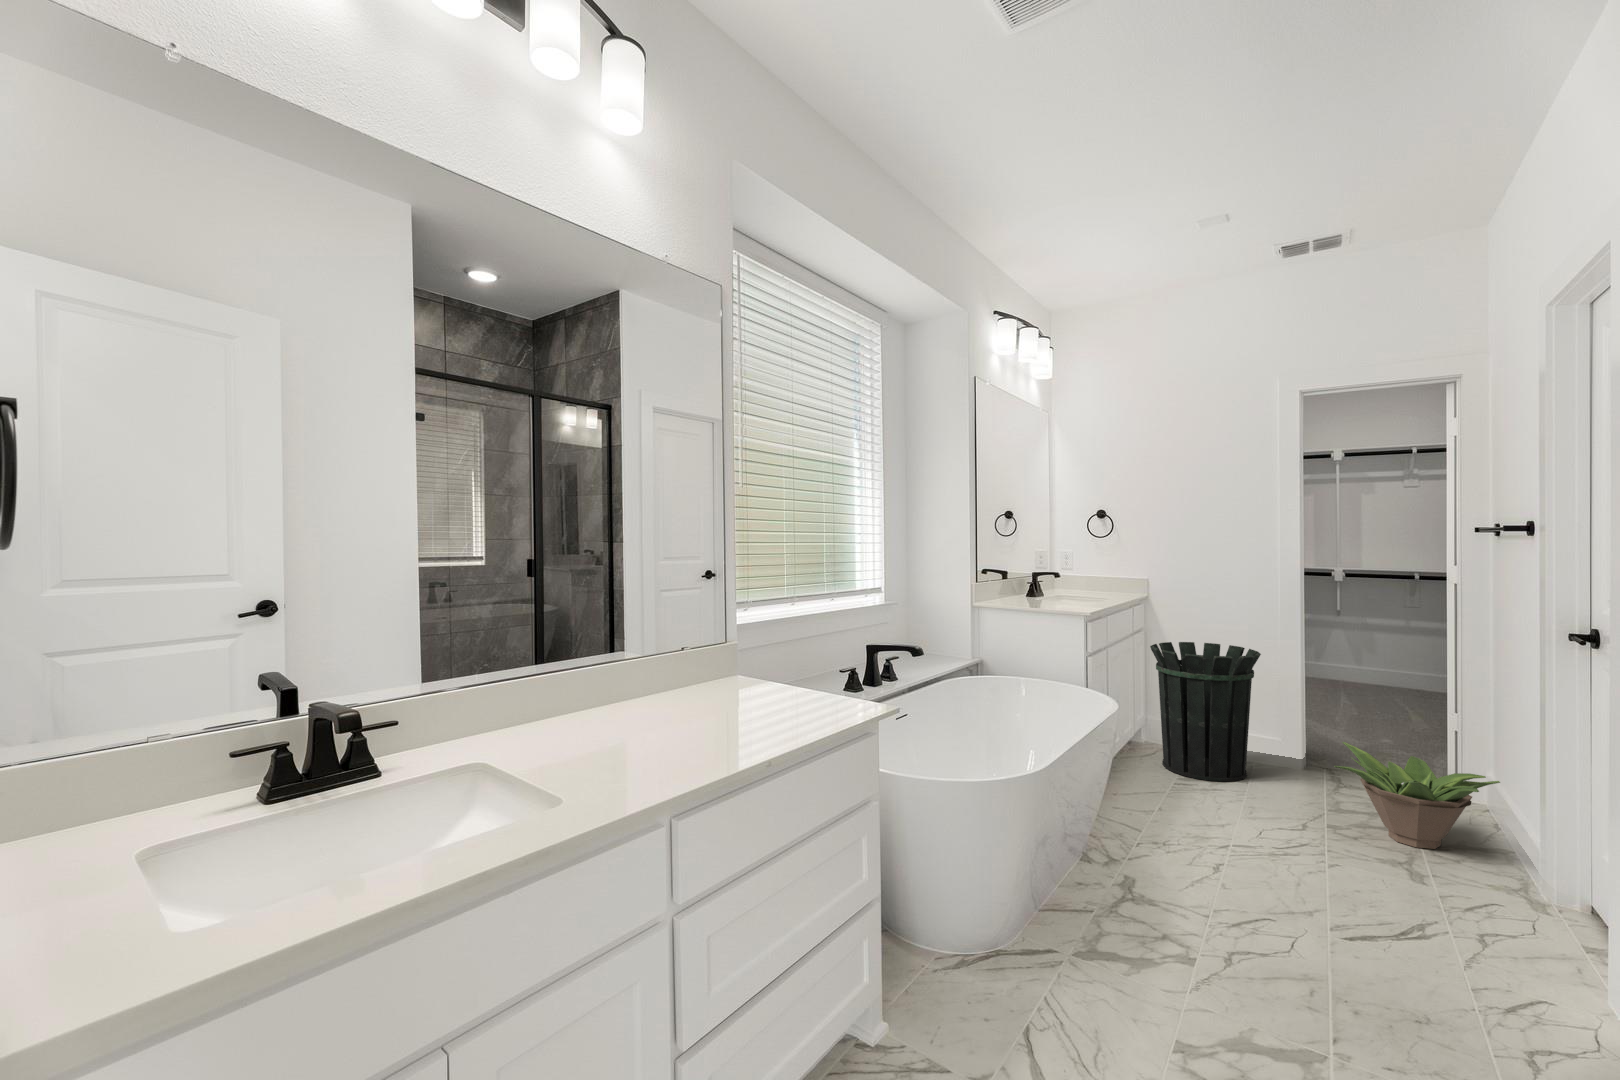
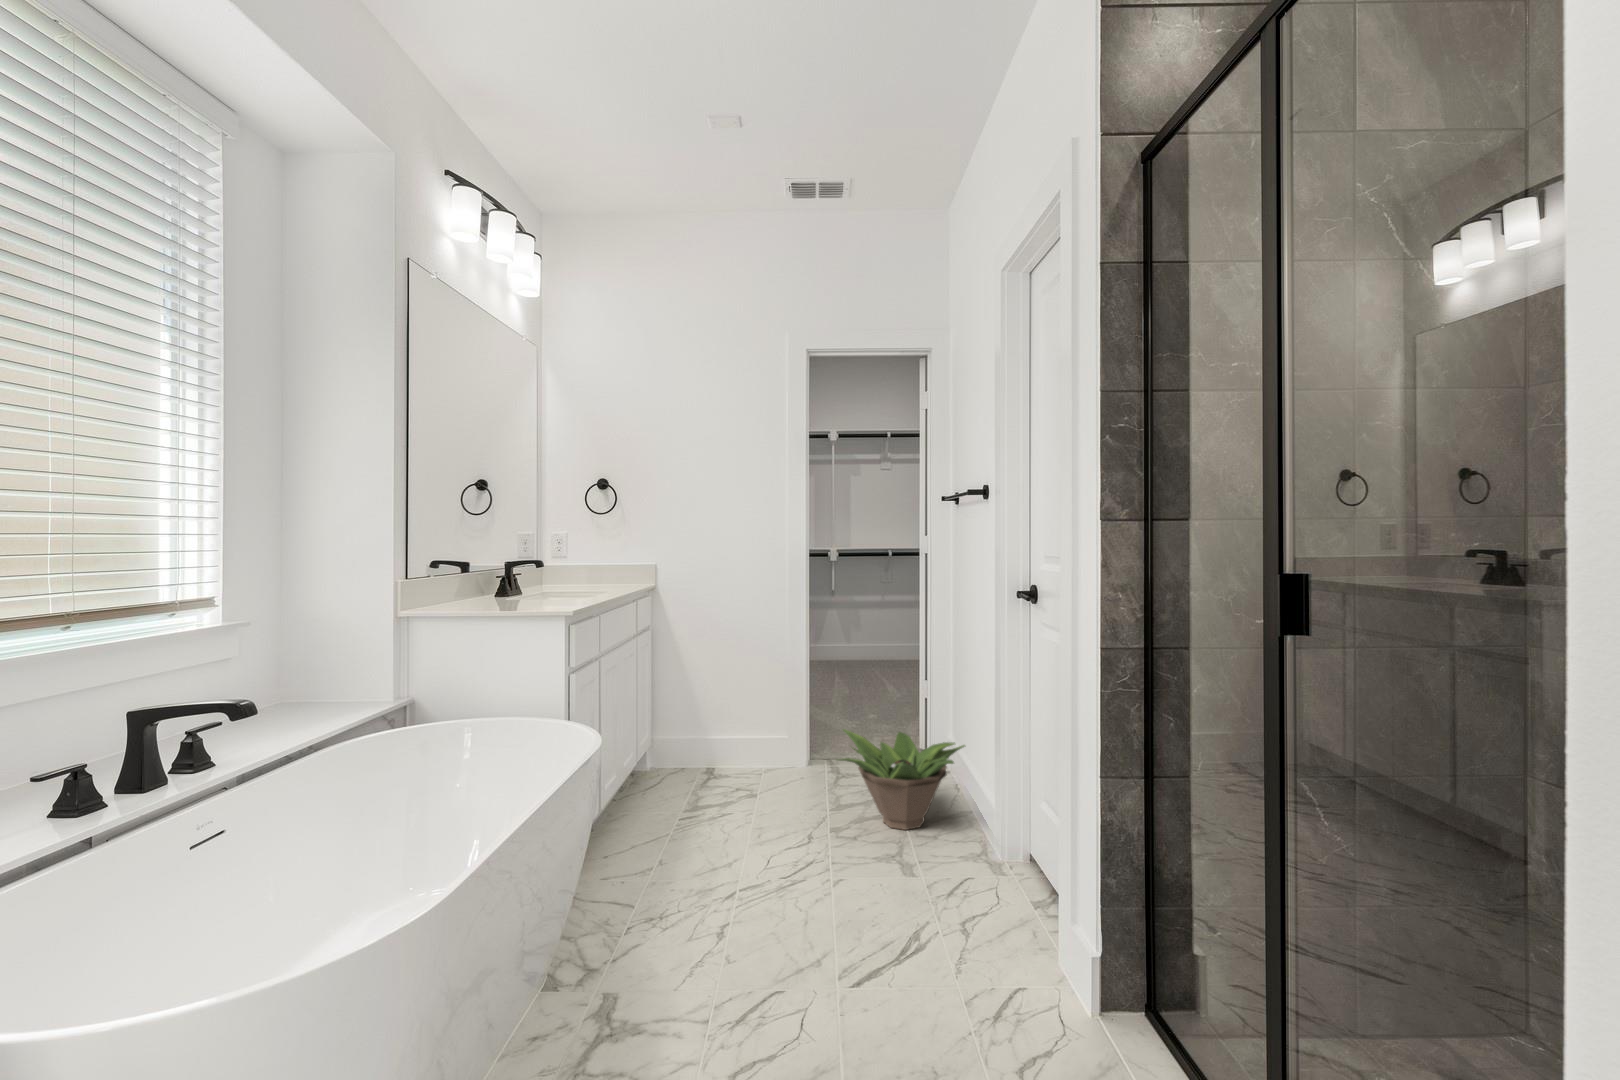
waste bin: present [1150,642,1261,782] -> none [654,635,768,797]

